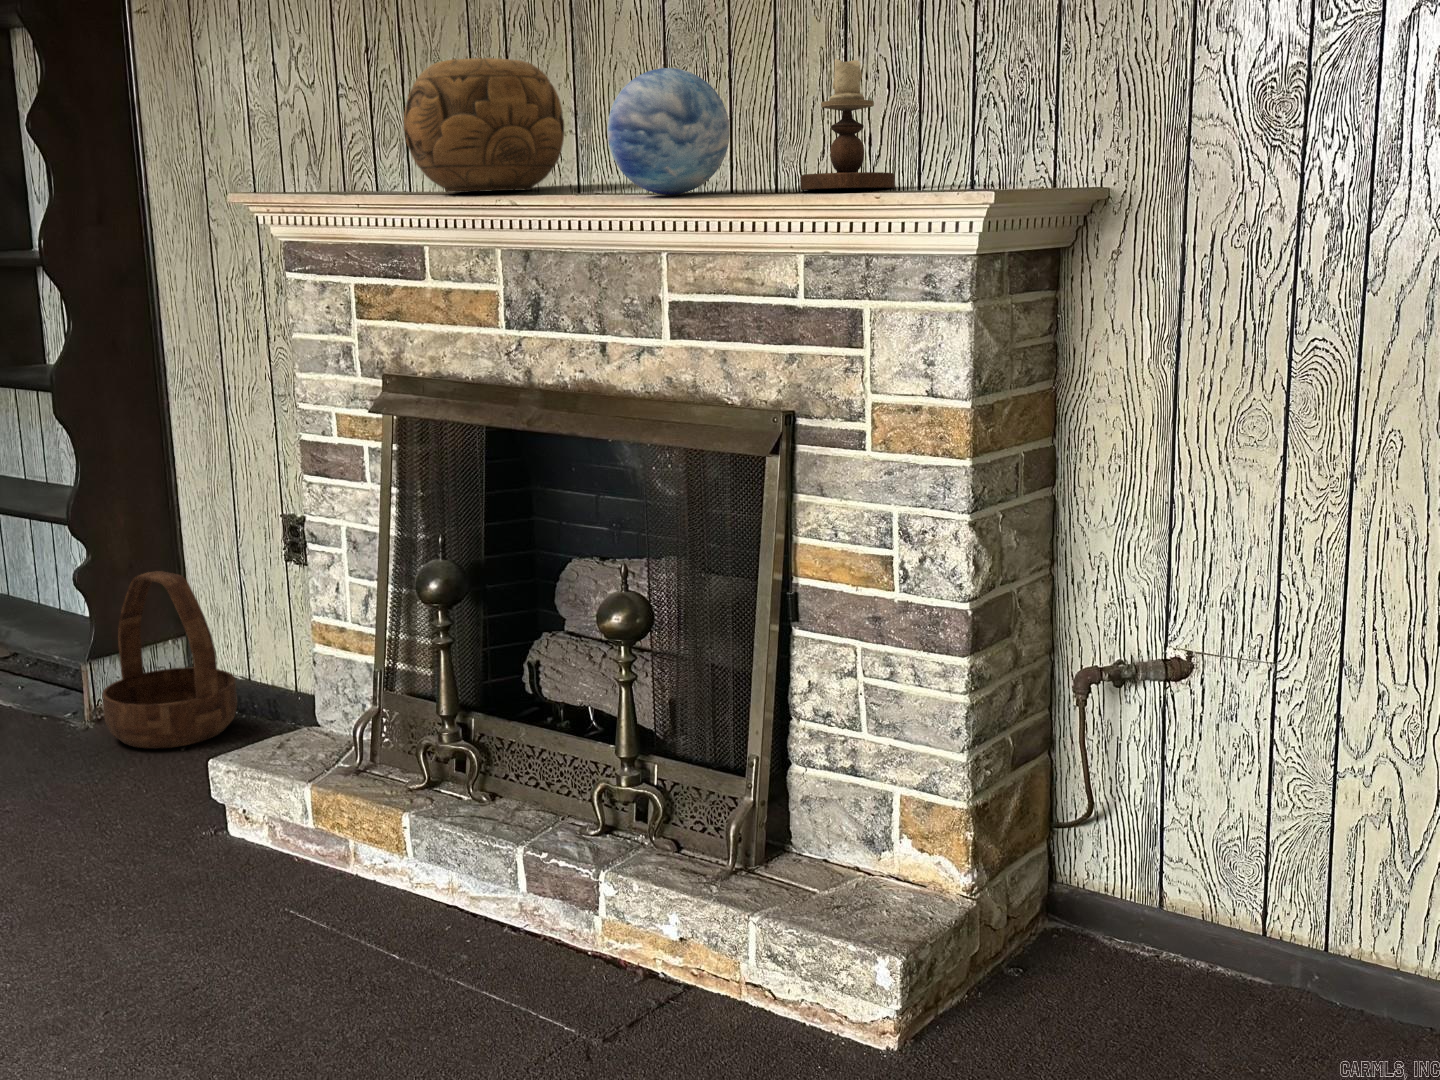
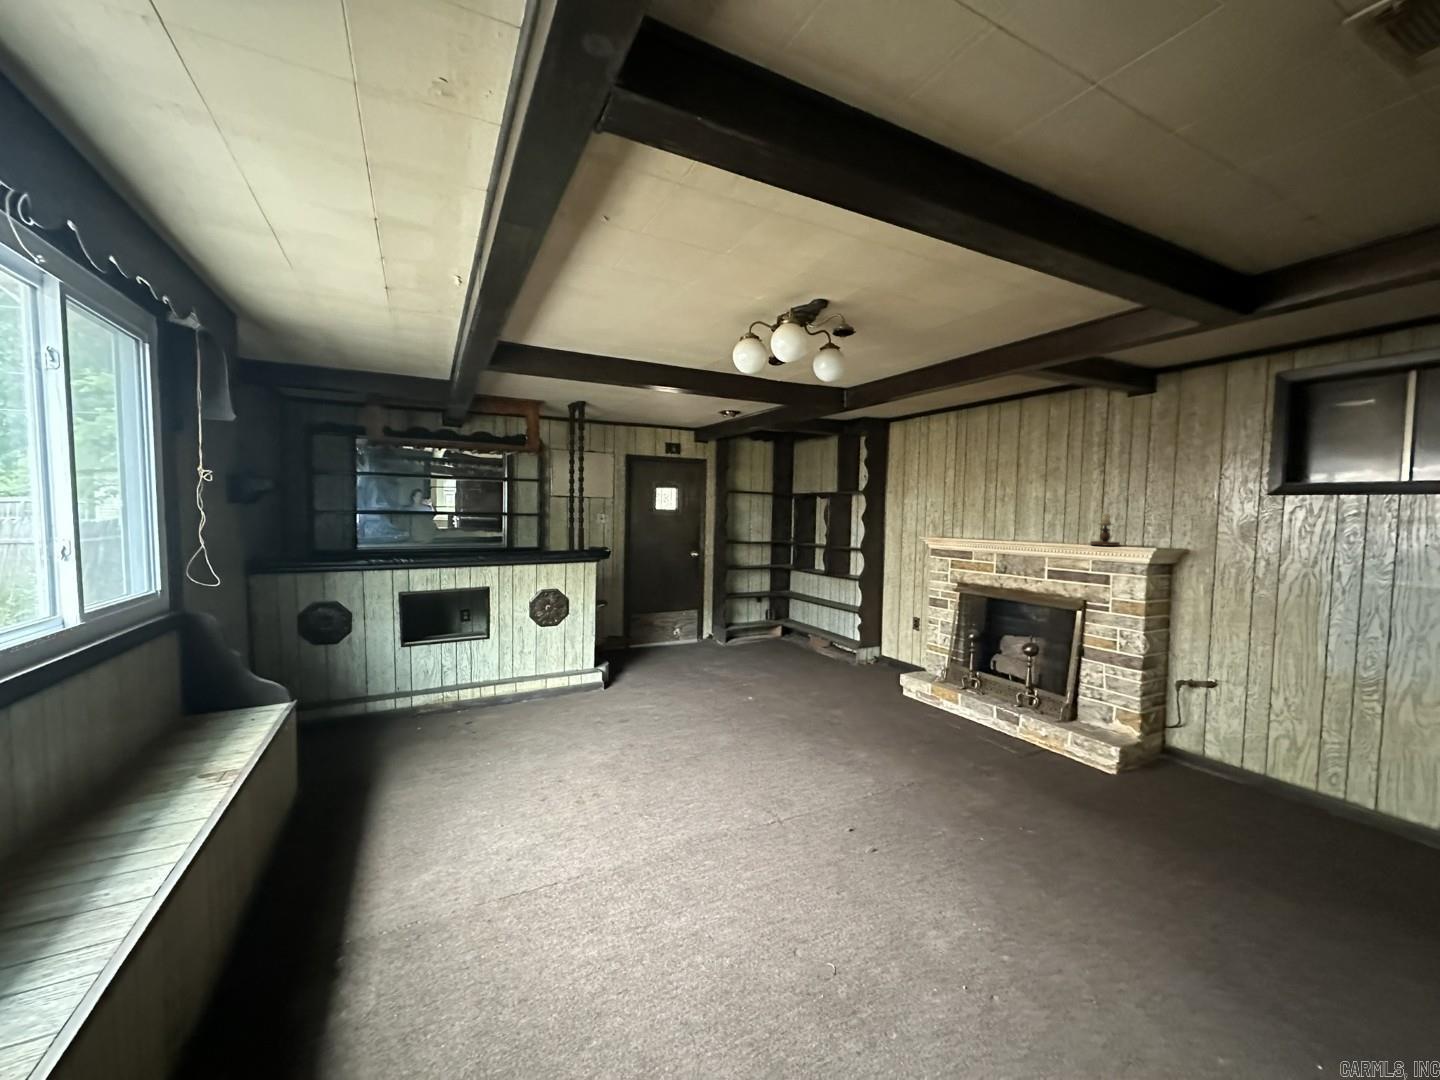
decorative bowl: present [404,58,564,193] -> none [971,506,1015,538]
decorative orb: present [607,68,730,195] -> none [1034,513,1070,544]
basket: present [102,571,237,749] -> none [859,627,894,674]

